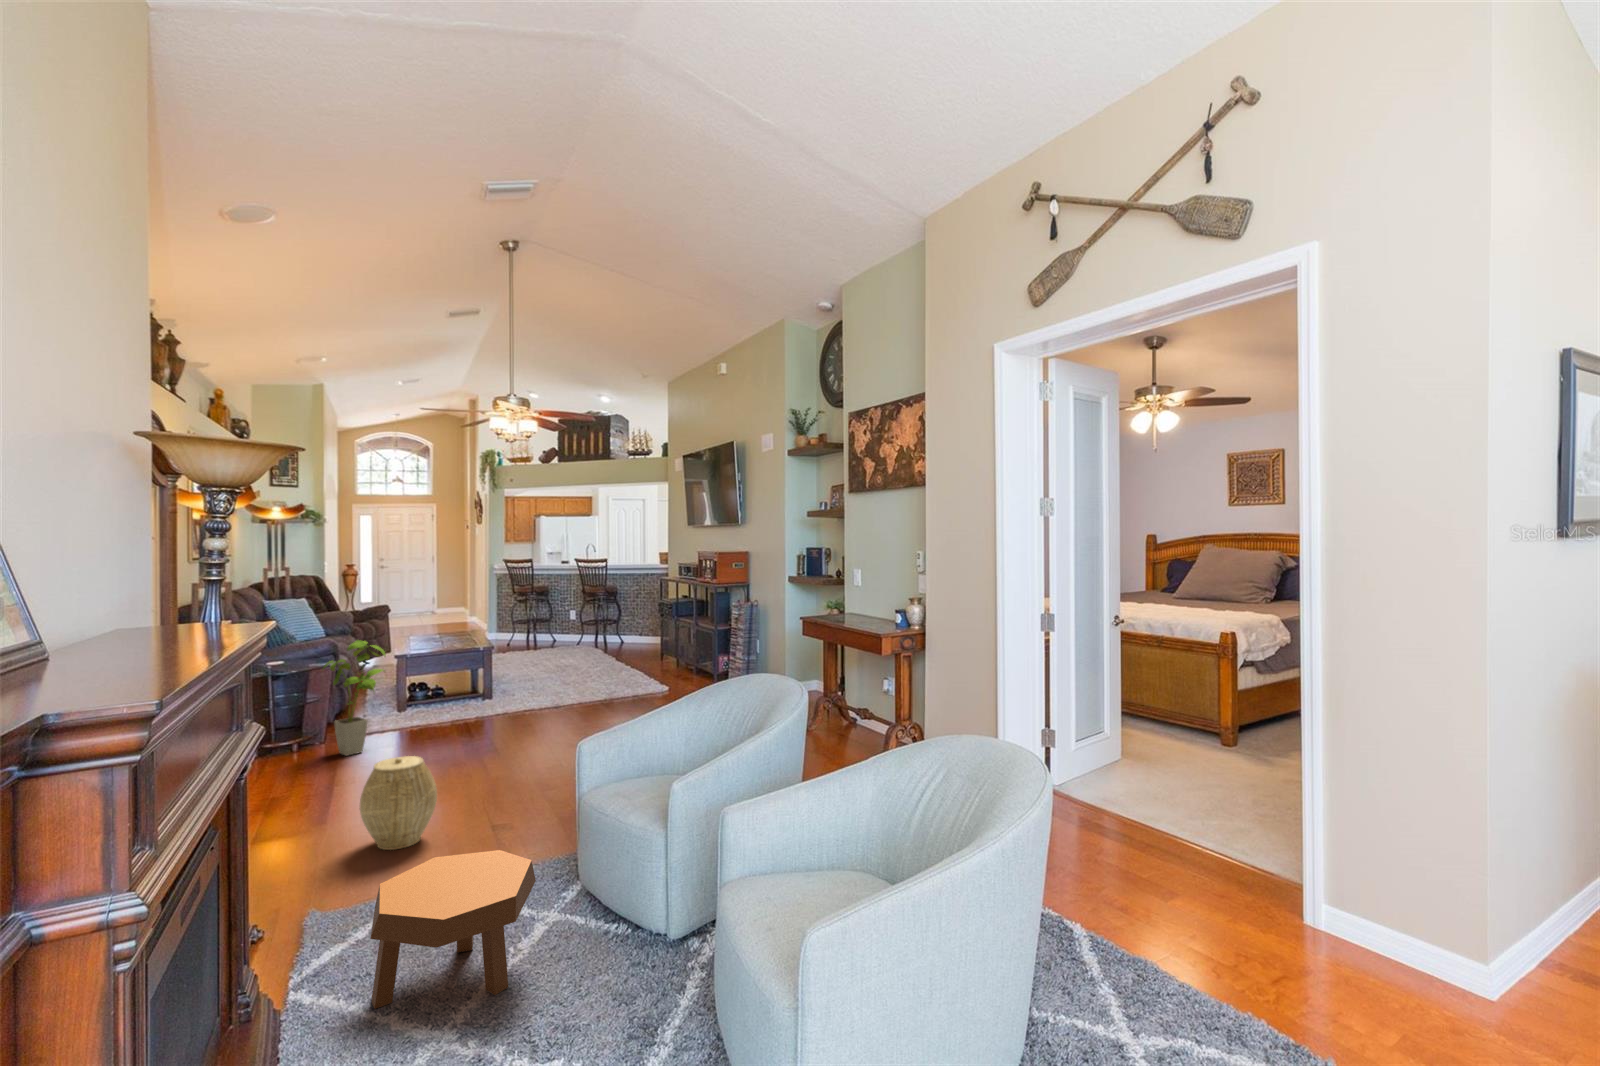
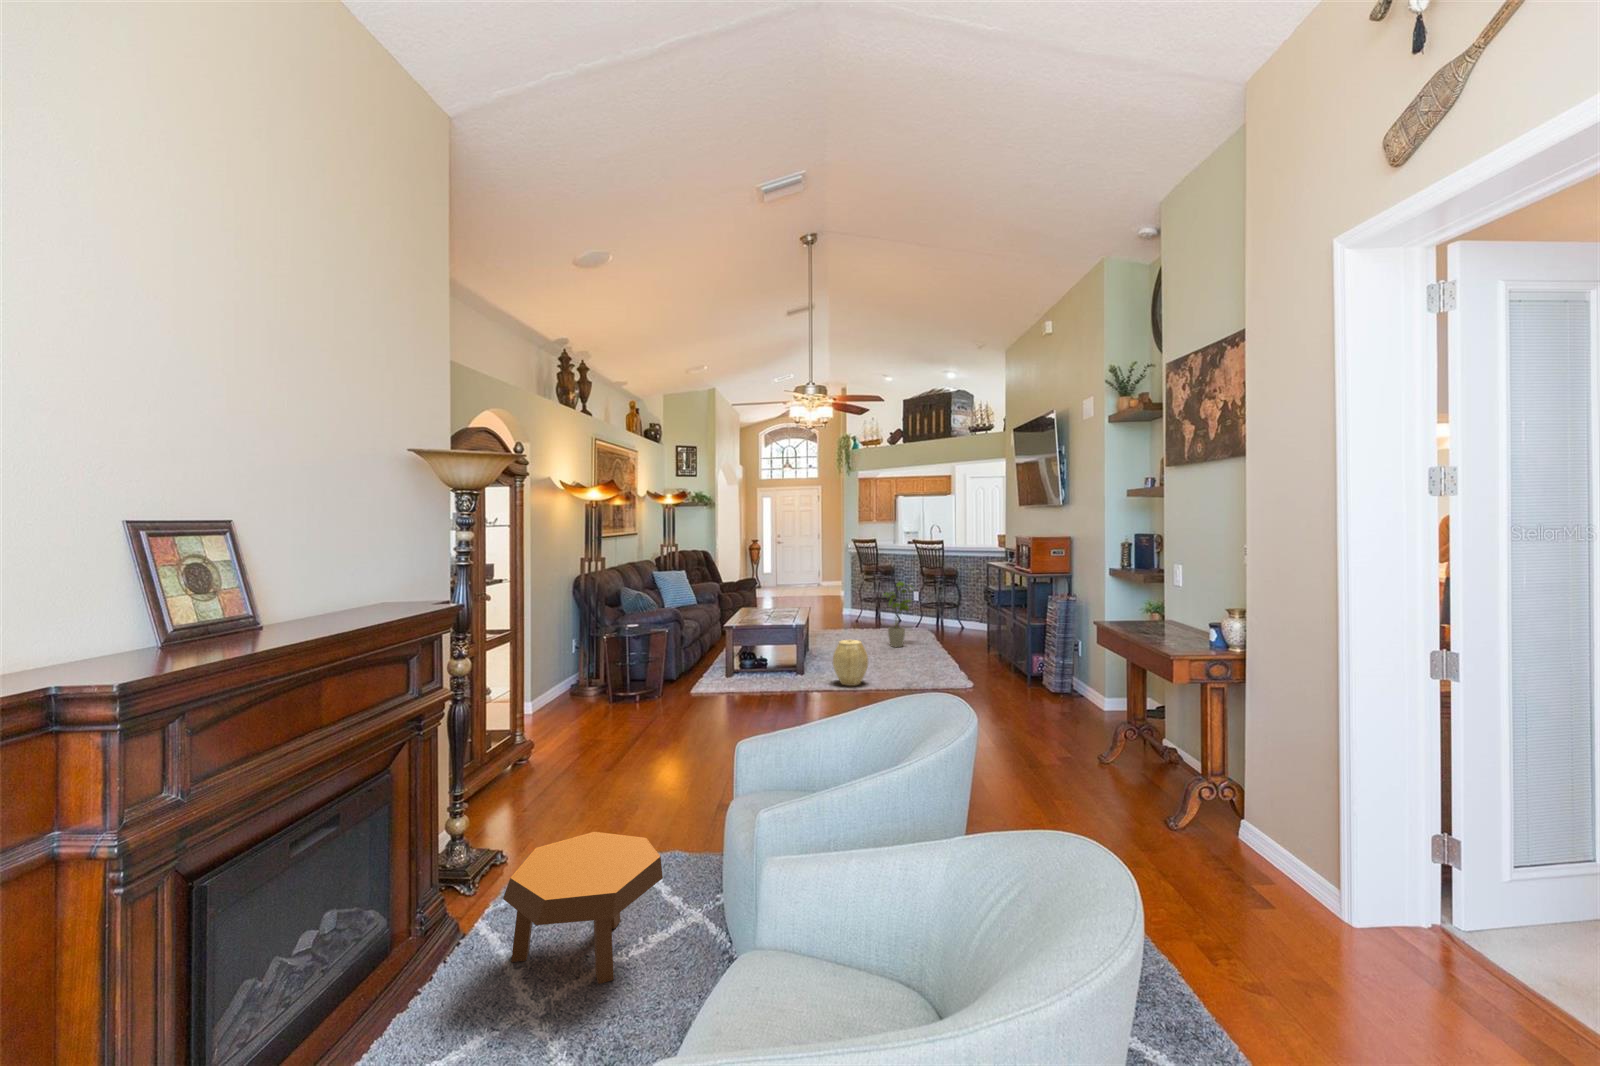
house plant: present [323,640,386,756] -> present [884,582,911,647]
woven basket: present [360,756,437,850] -> present [833,640,868,686]

